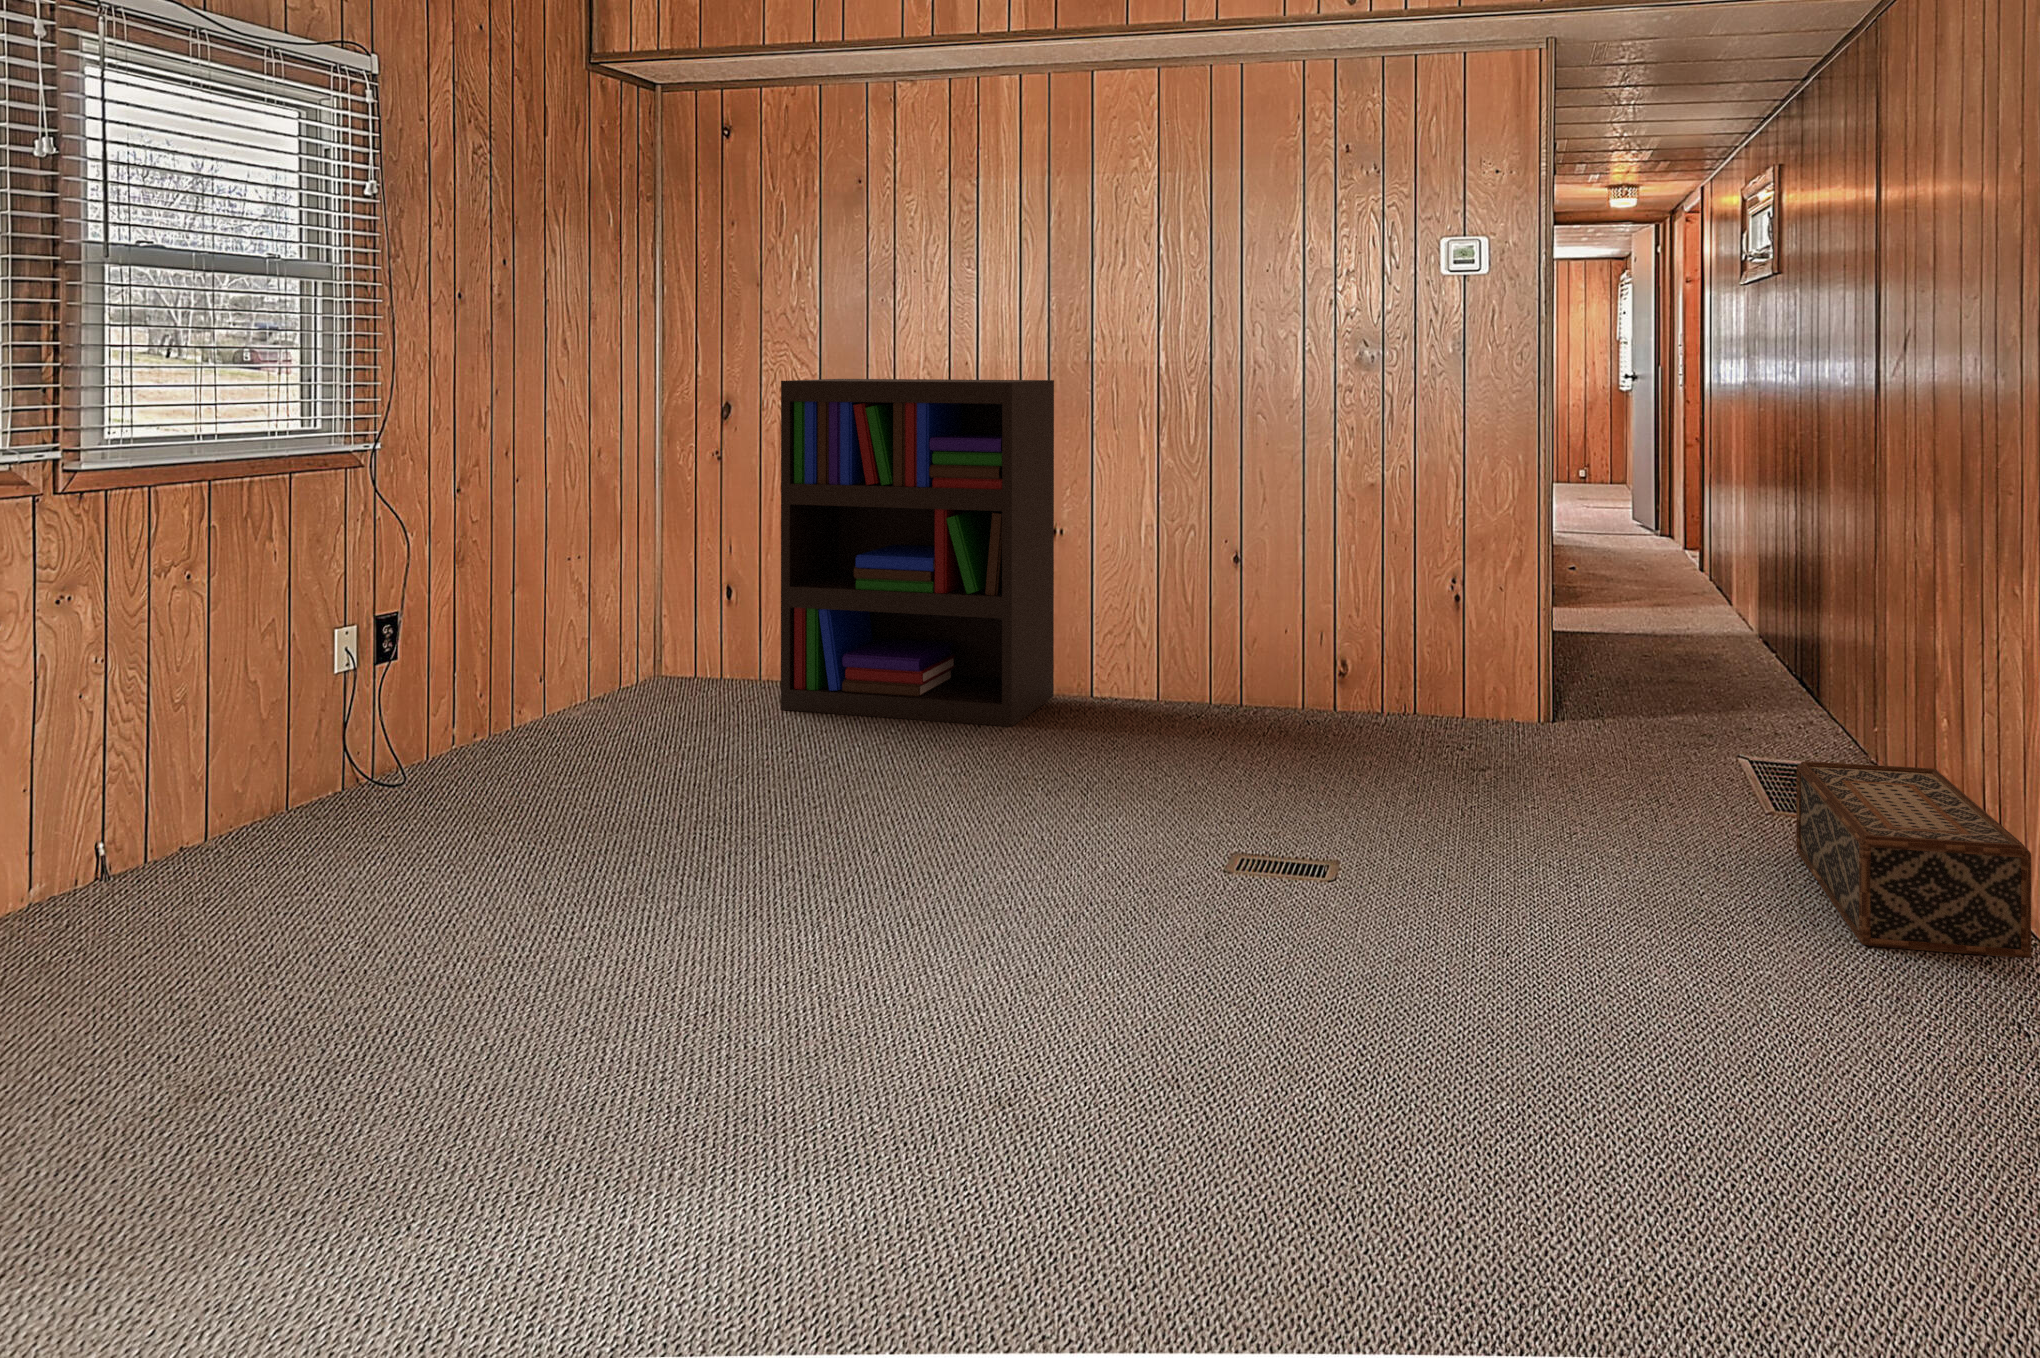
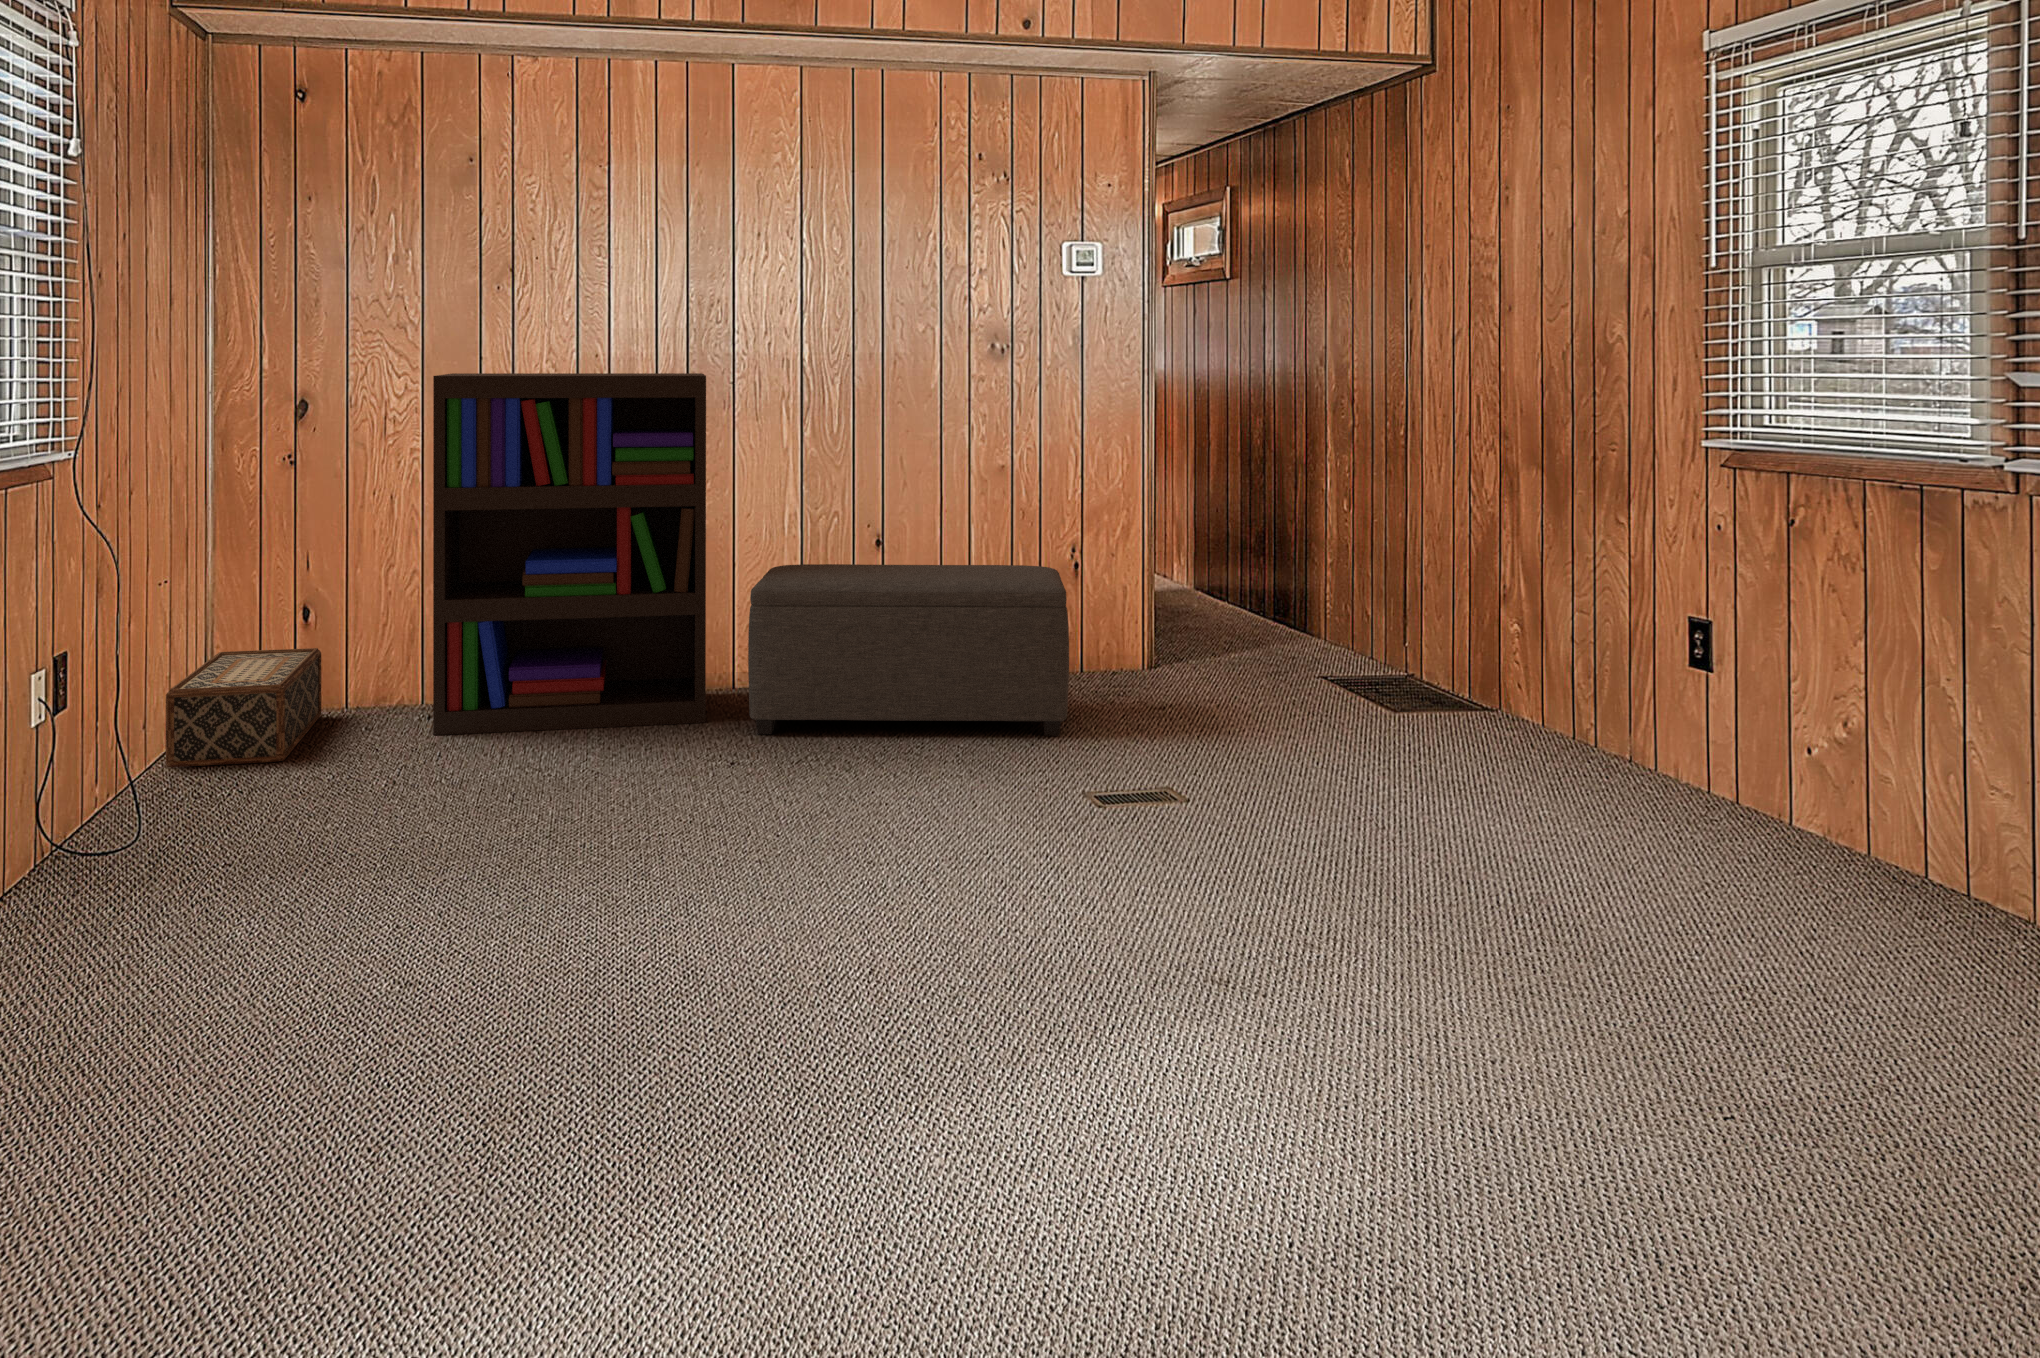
ottoman: none [1028,576,1378,787] -> present [748,564,1069,736]
woven basket: present [1796,762,2031,958] -> present [165,648,321,767]

